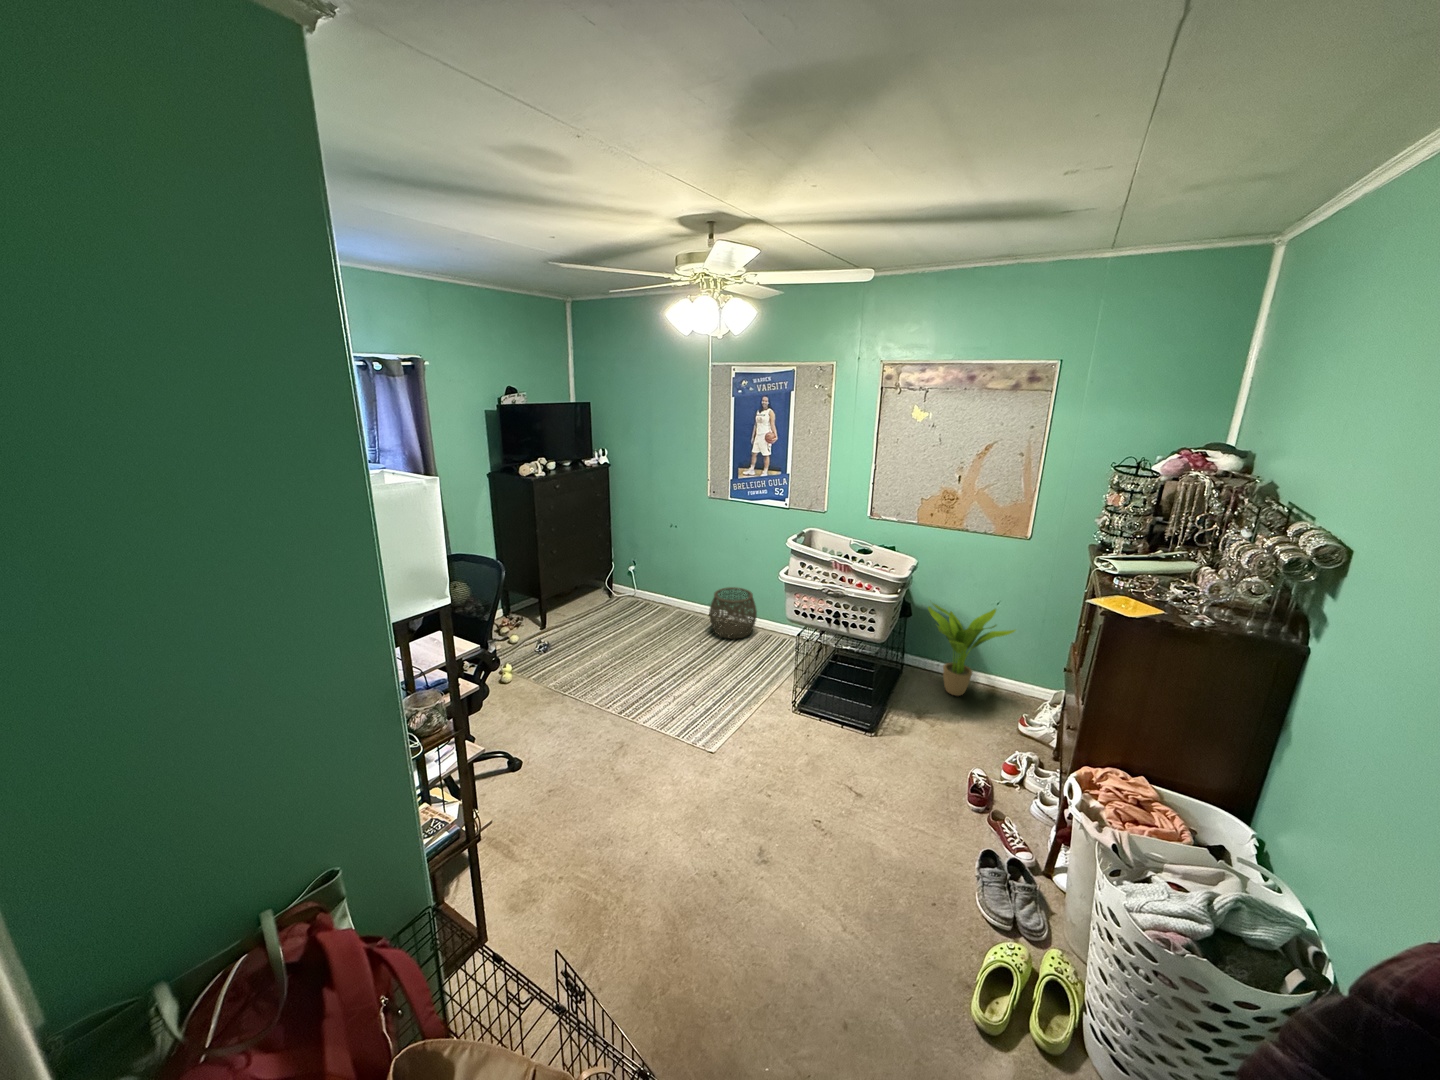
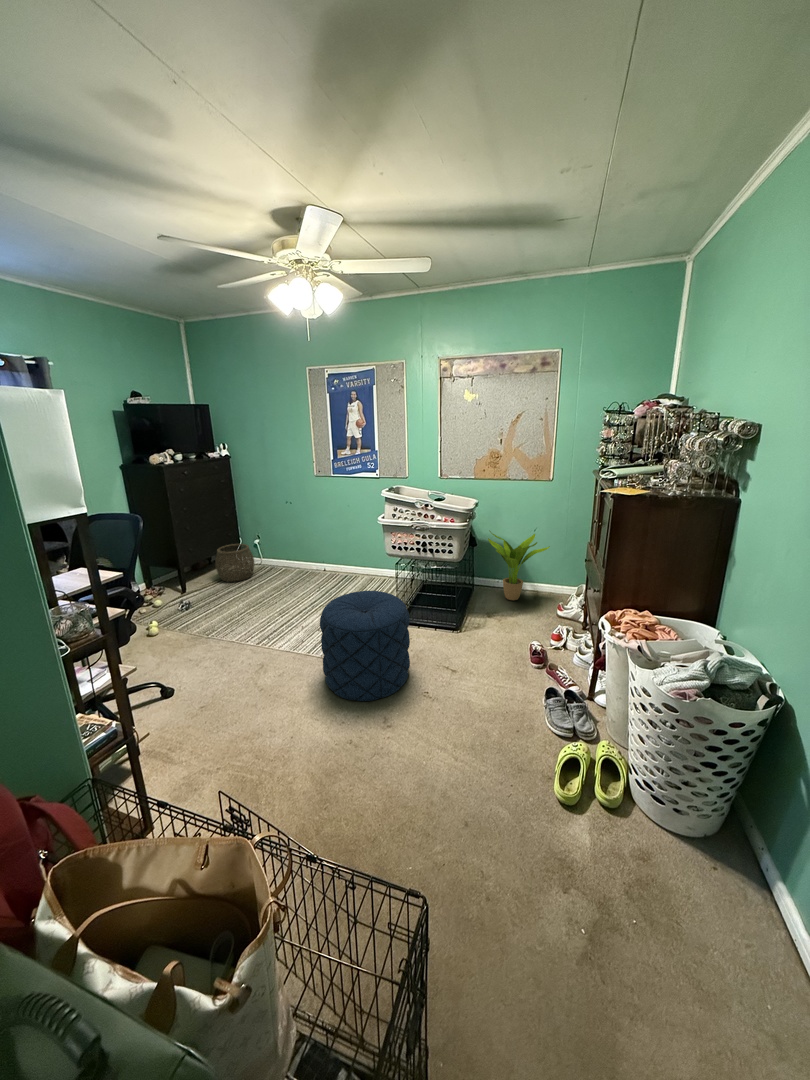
woven basket: present [709,587,757,639] -> present [216,544,254,582]
pouf: none [692,673,805,819] -> present [320,591,410,701]

